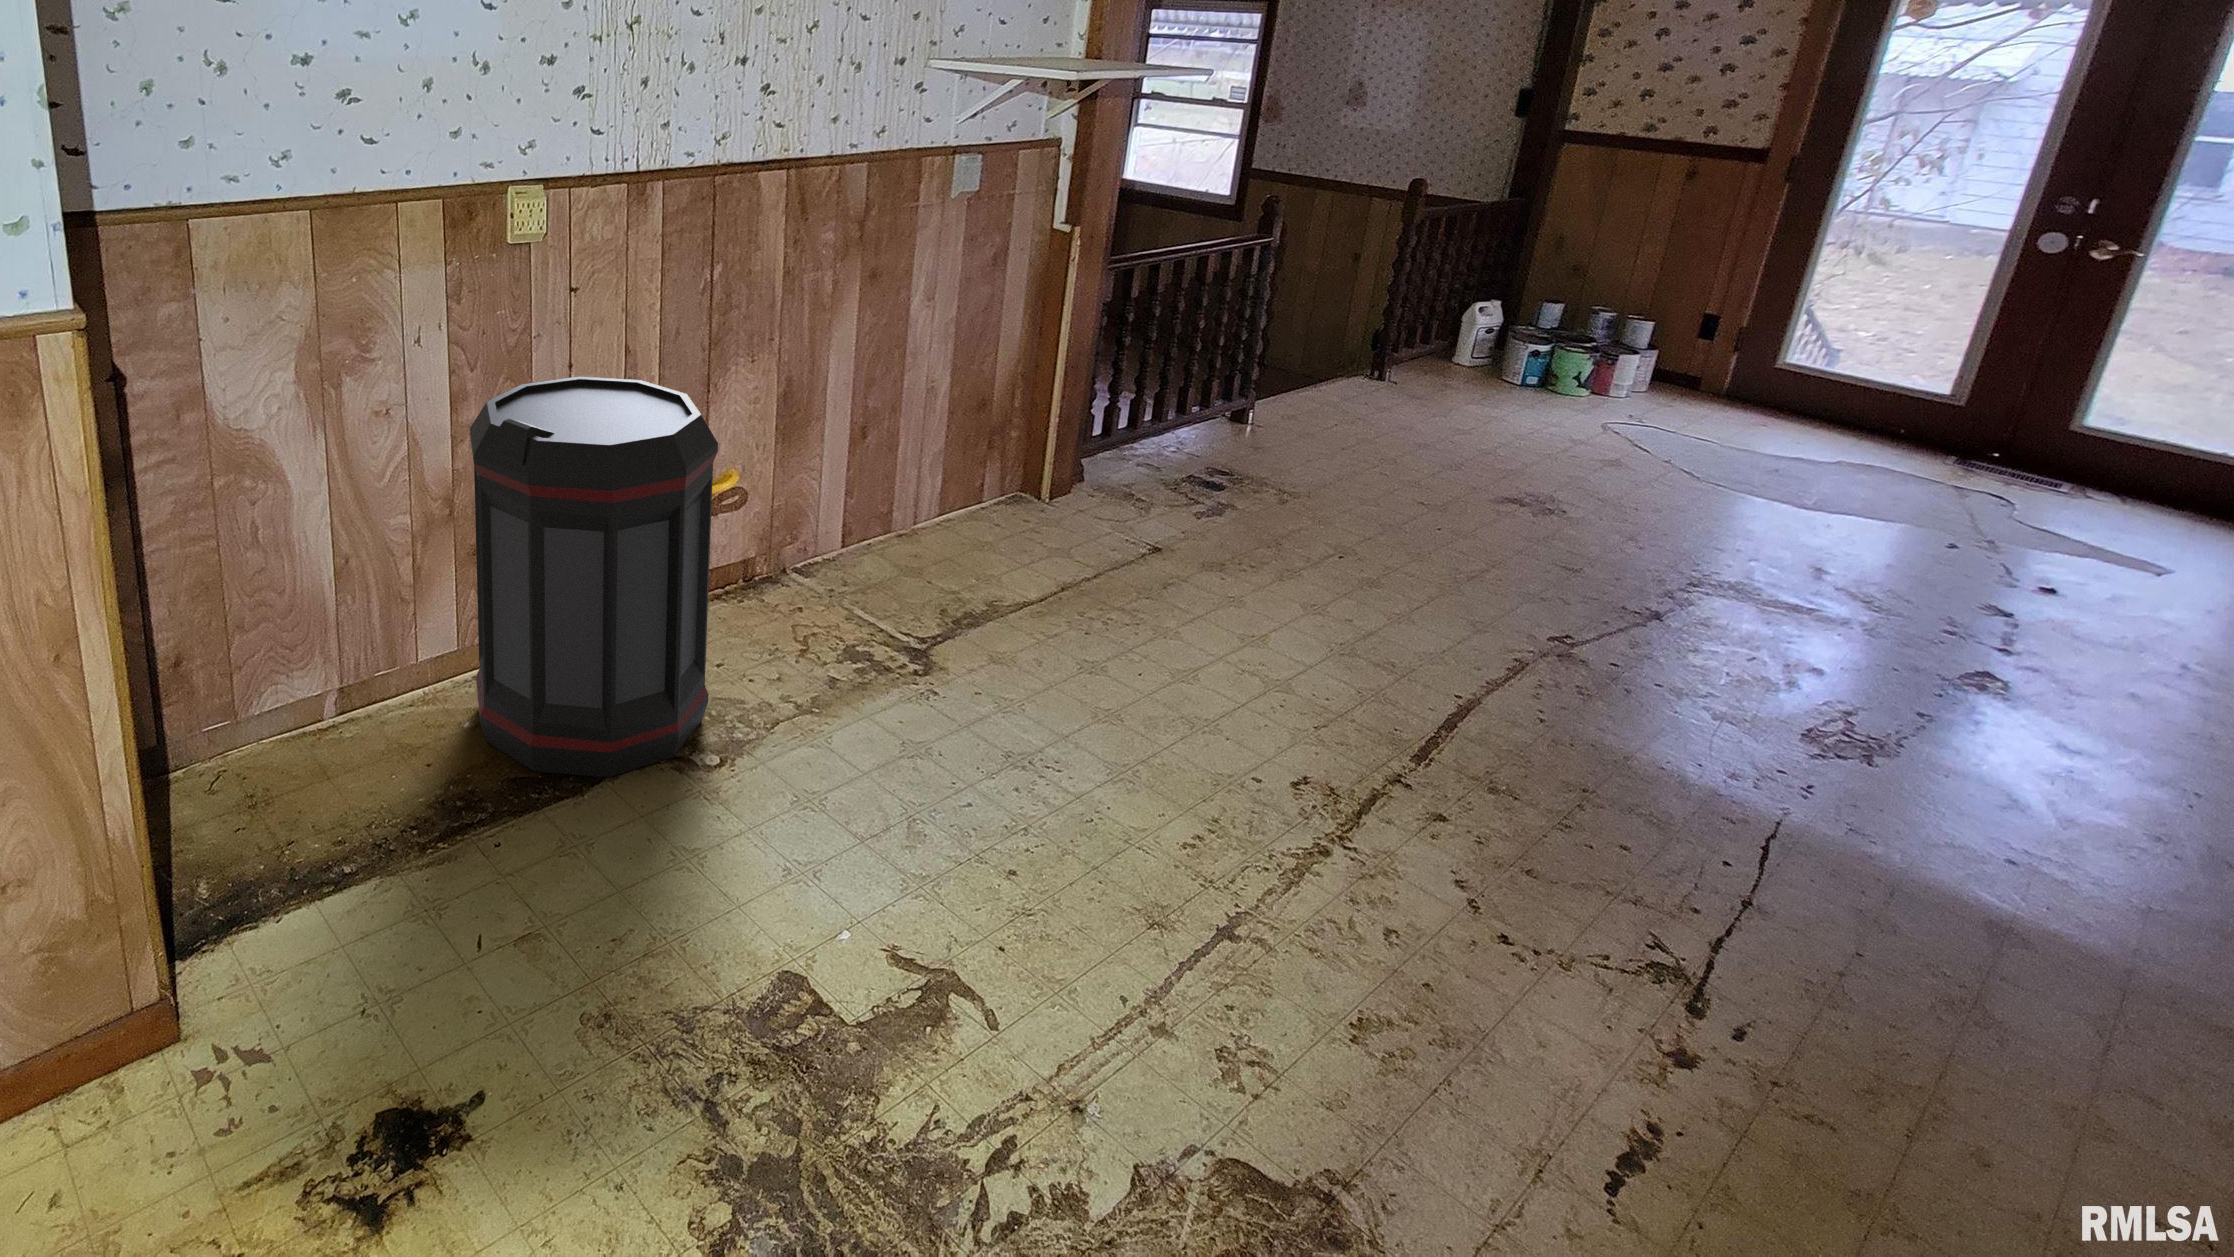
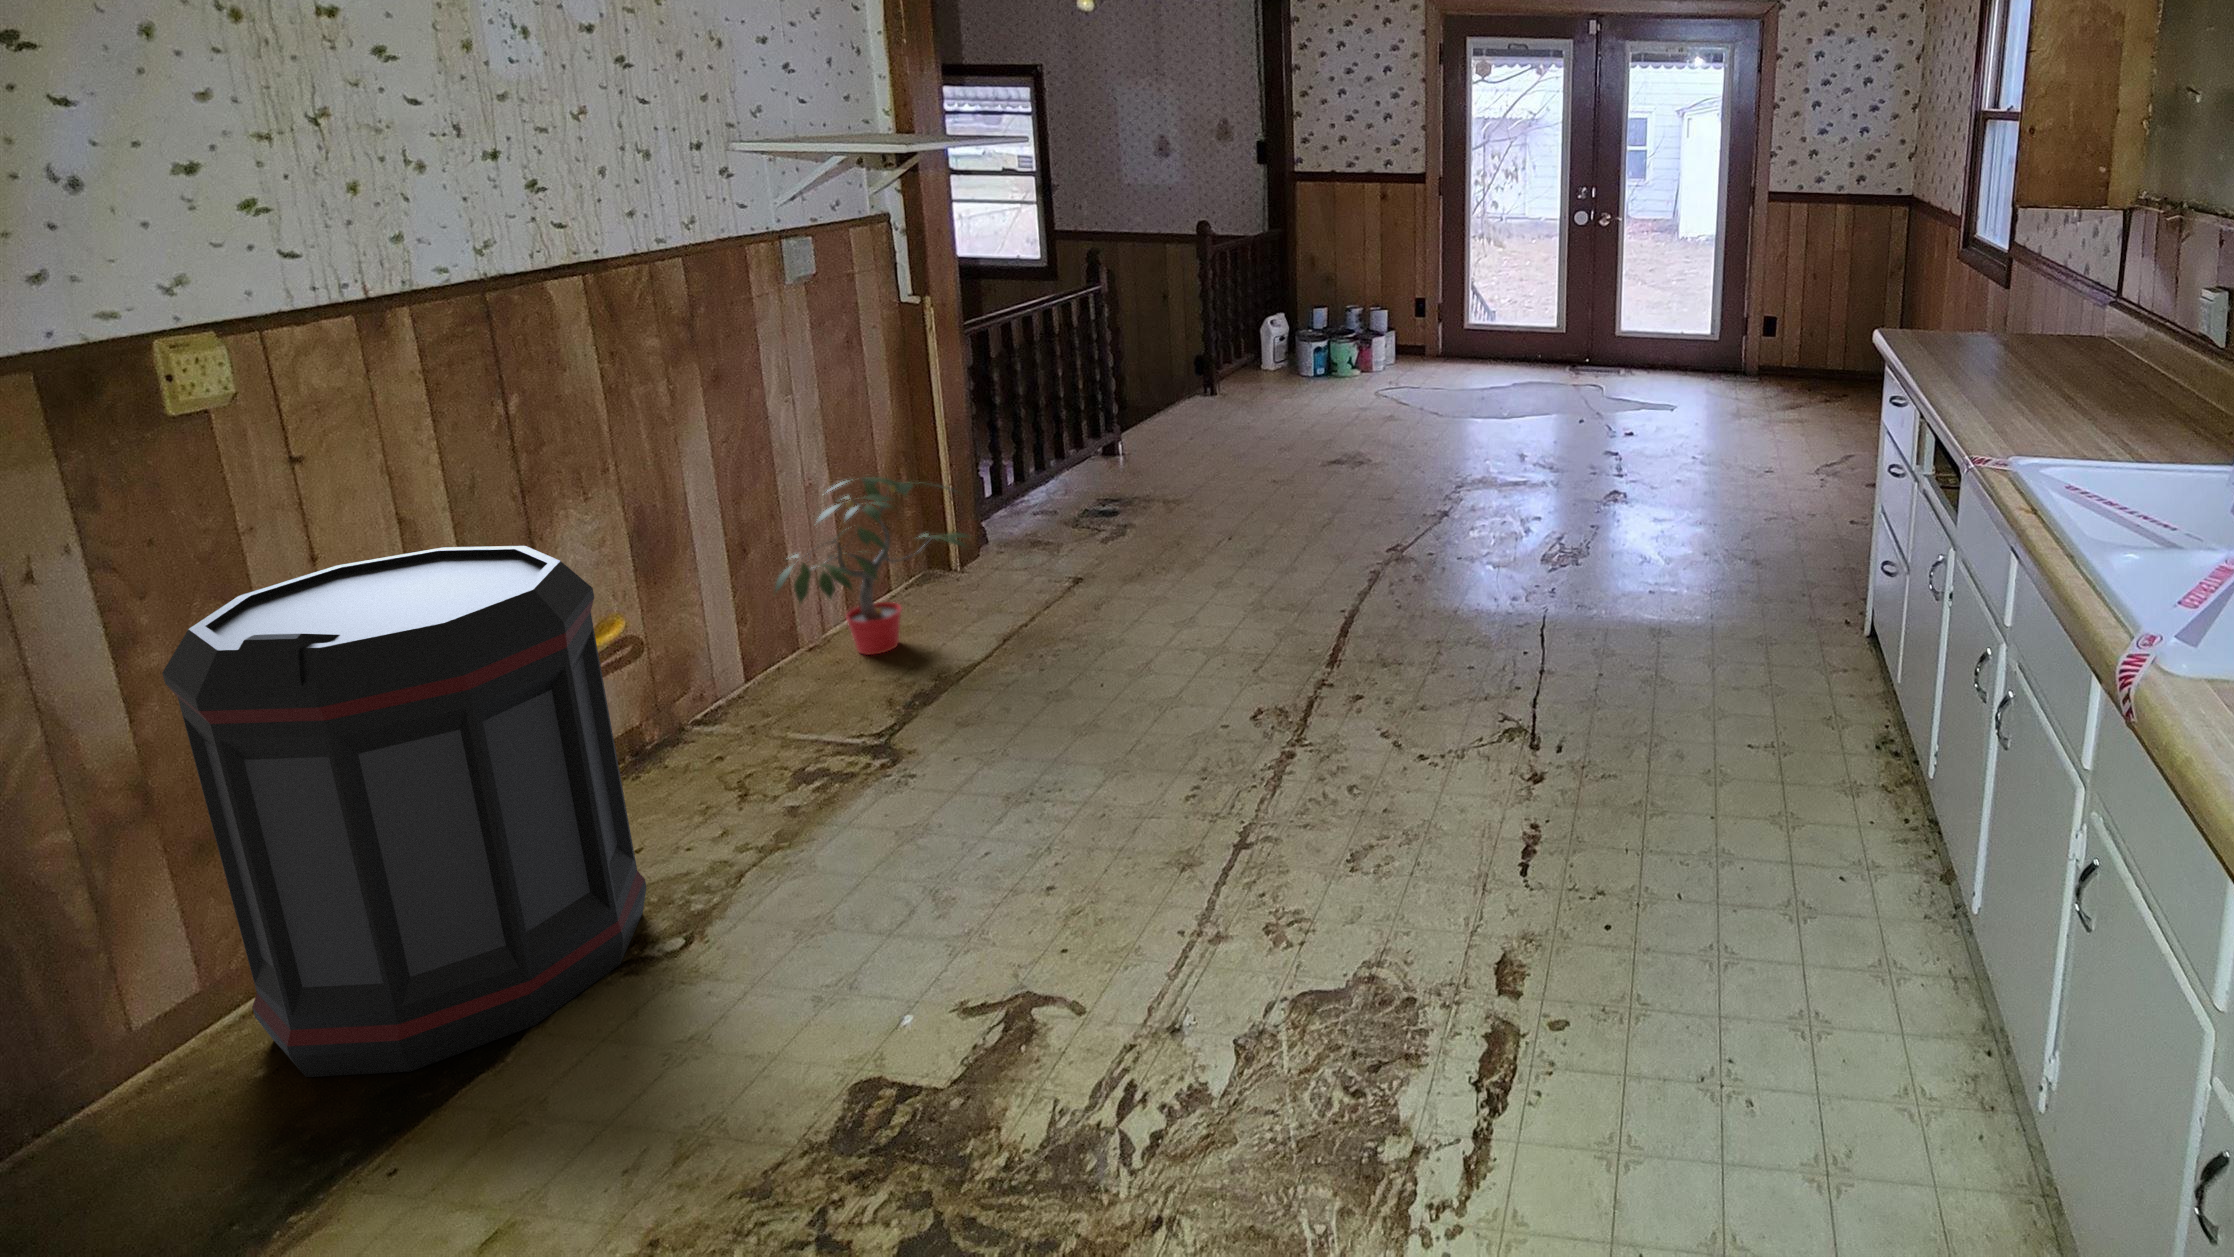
potted plant: none [872,392,1065,561] -> present [774,477,970,655]

